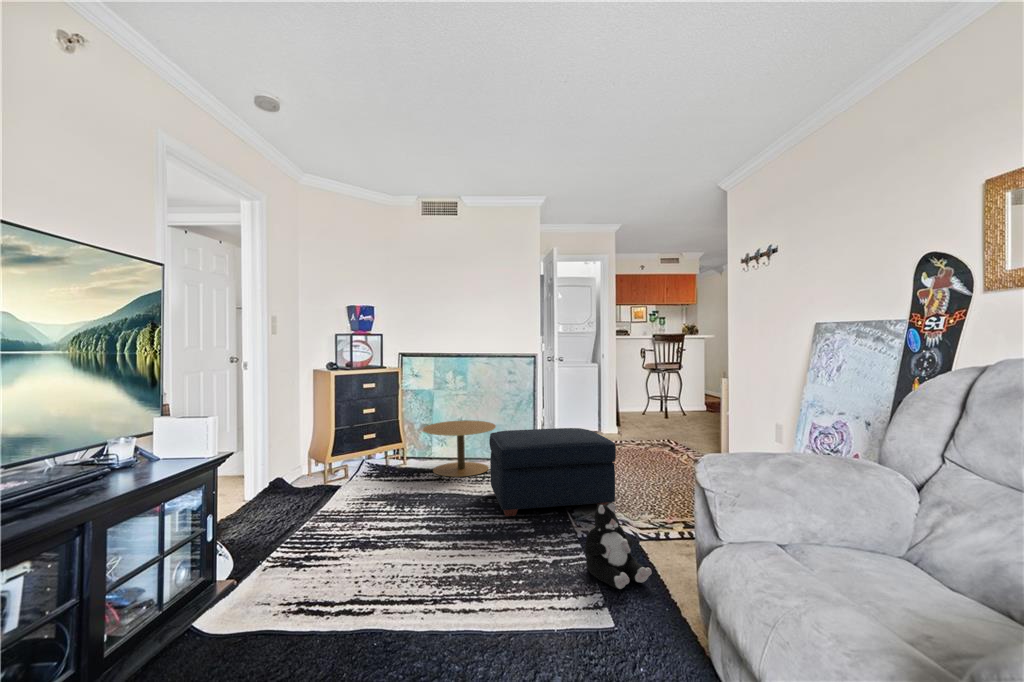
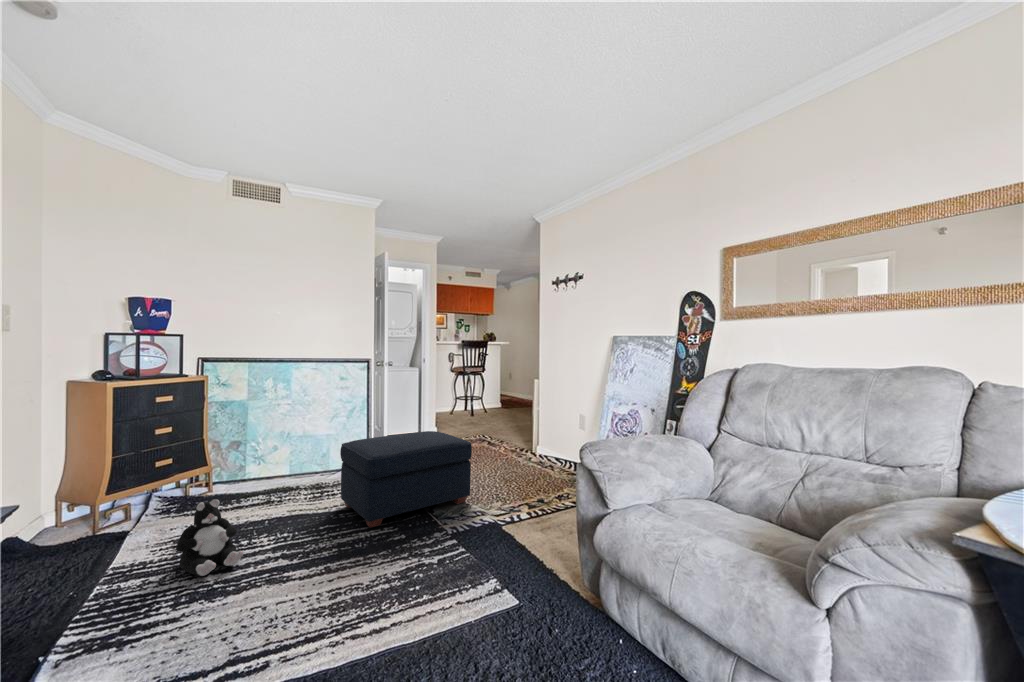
side table: present [423,420,496,477] -> none [244,431,335,497]
plush toy: present [585,502,652,589] -> present [176,498,243,576]

